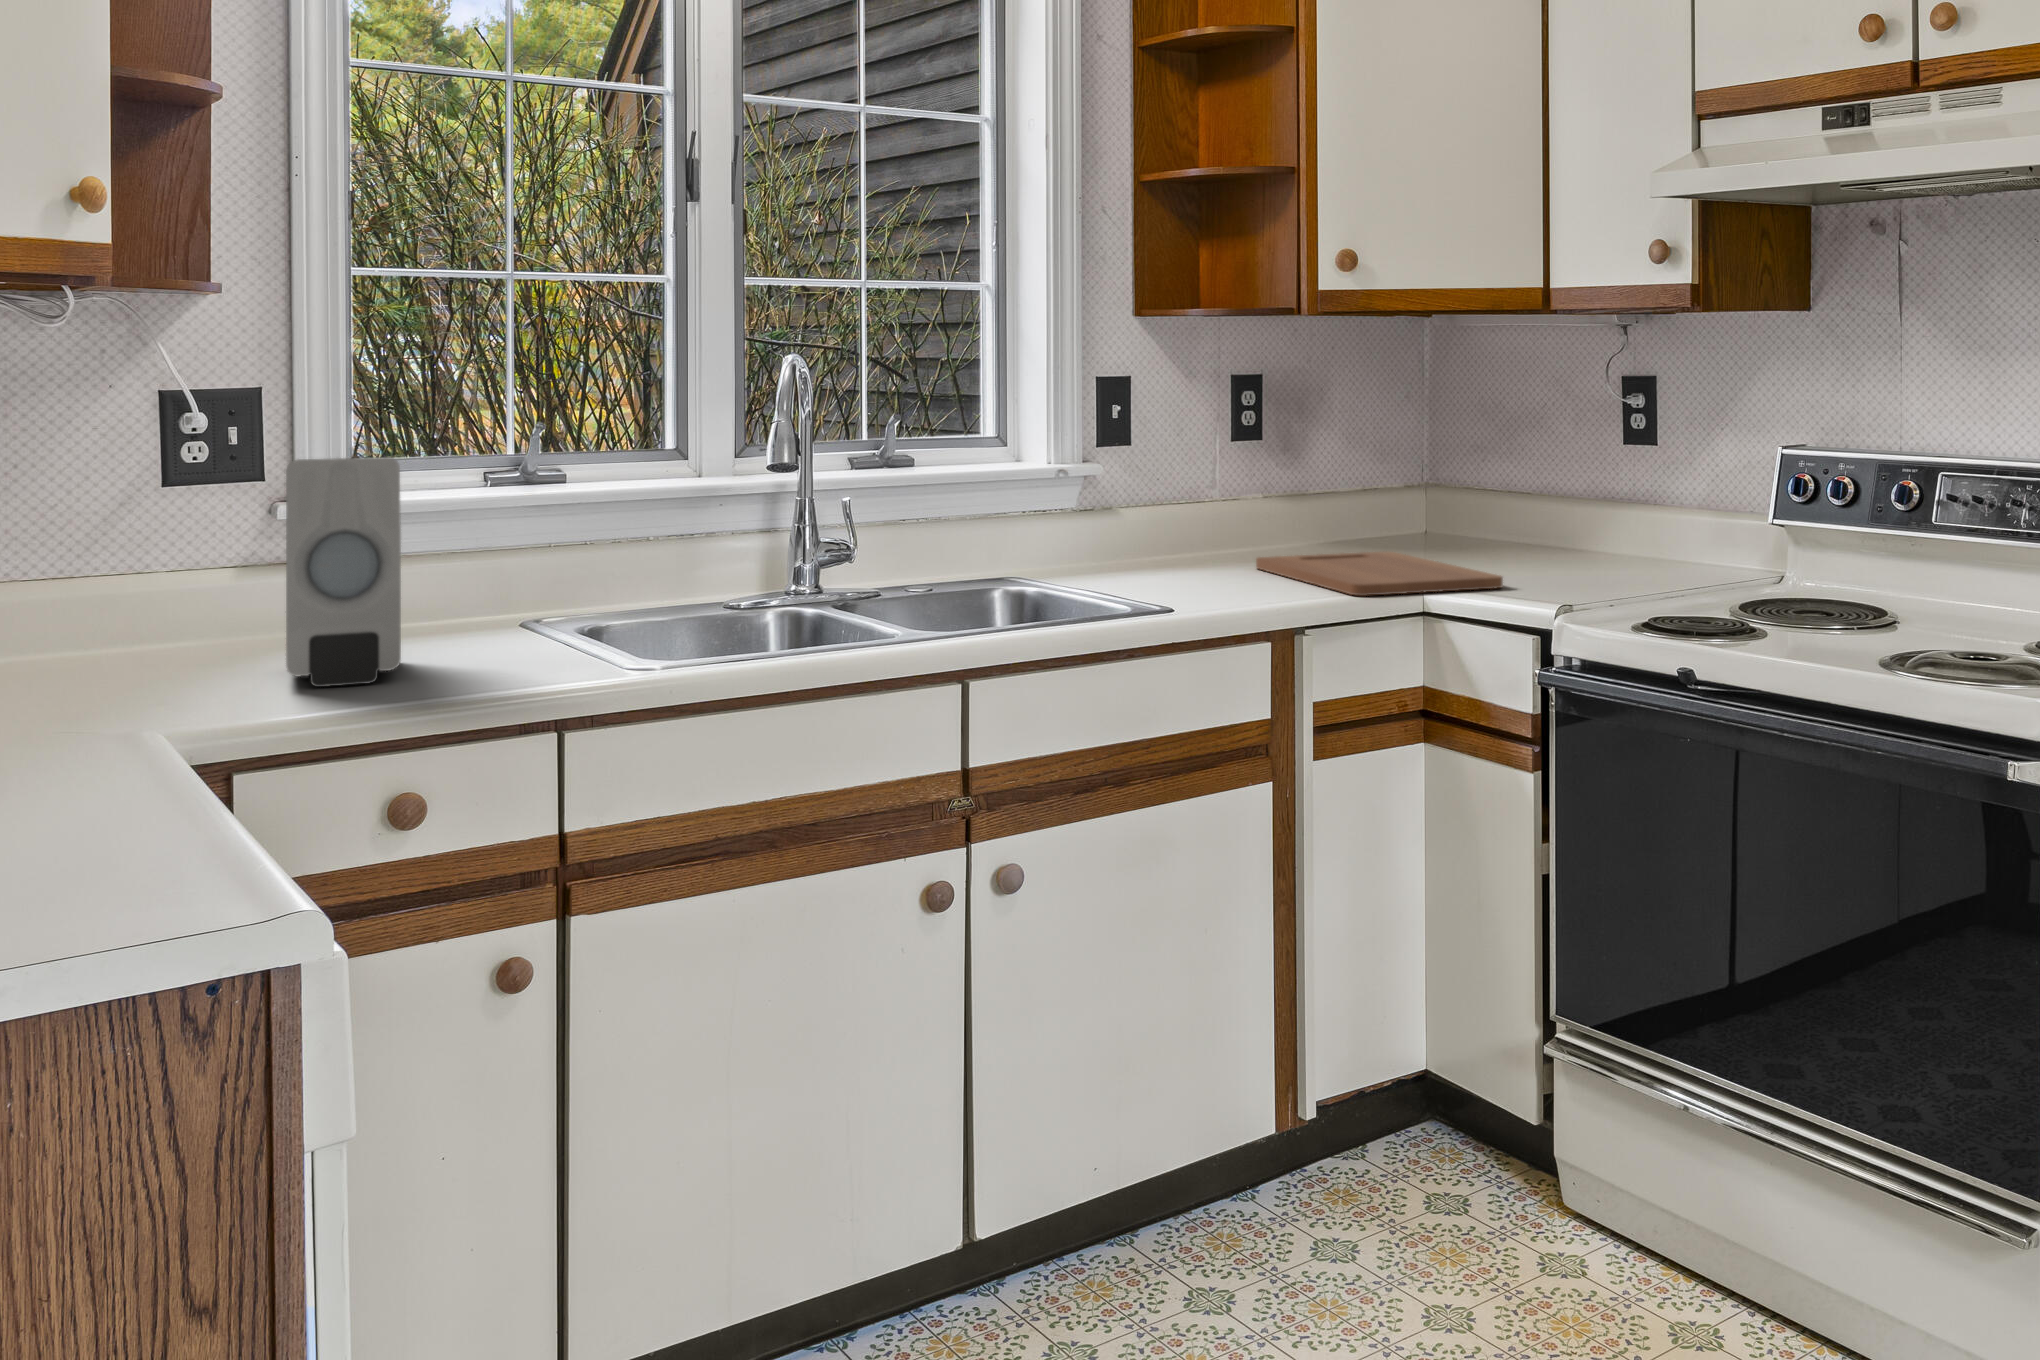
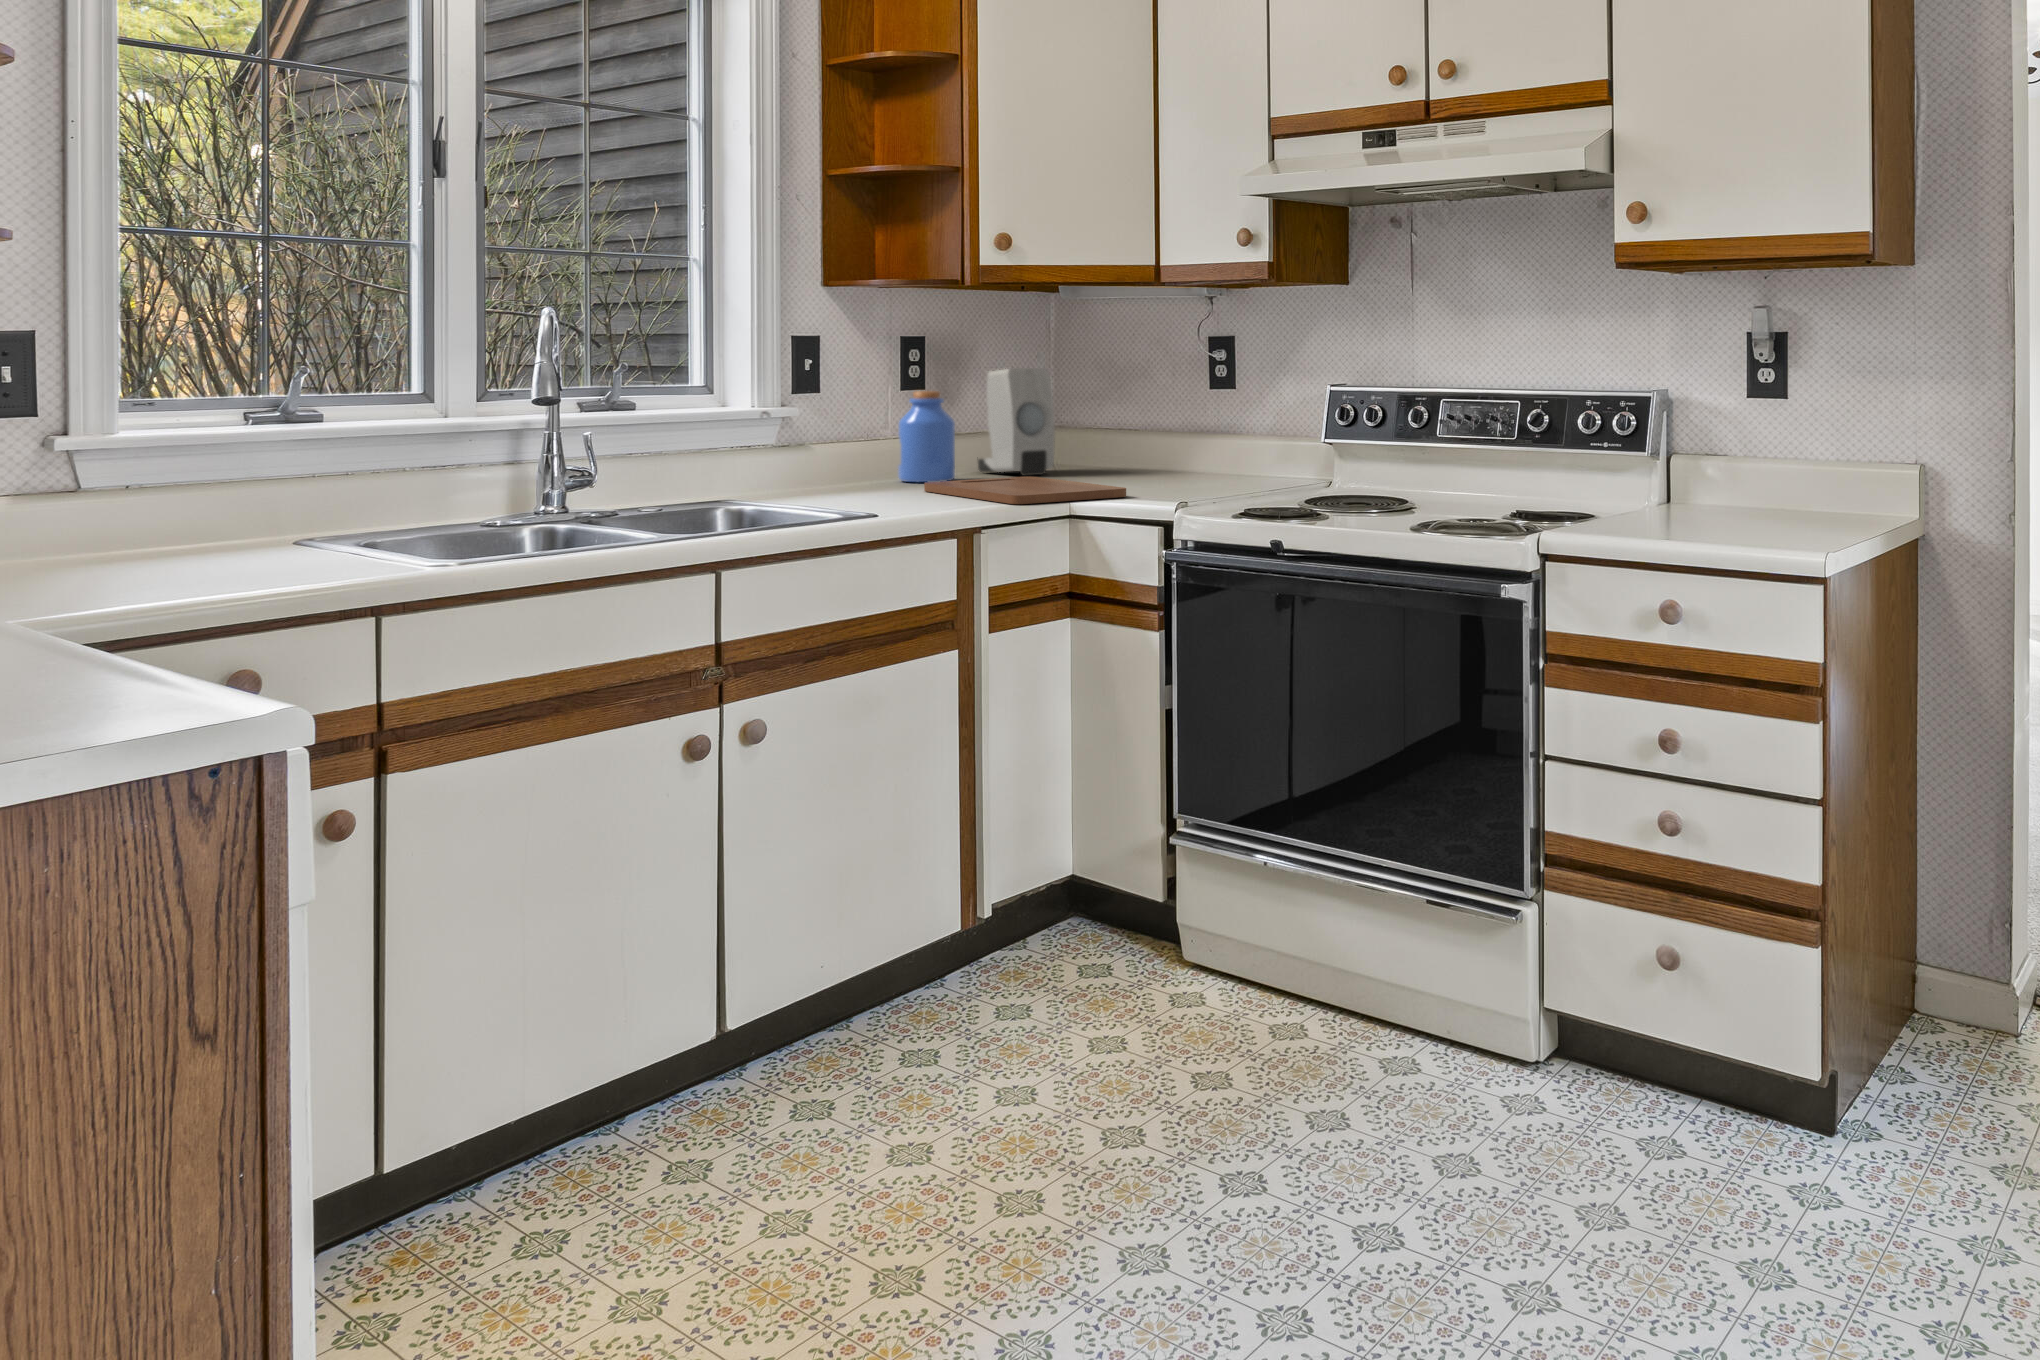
jar: none [1233,441,1302,554] -> present [898,391,955,482]
soap dispenser: present [286,457,401,687] -> present [978,368,1055,476]

